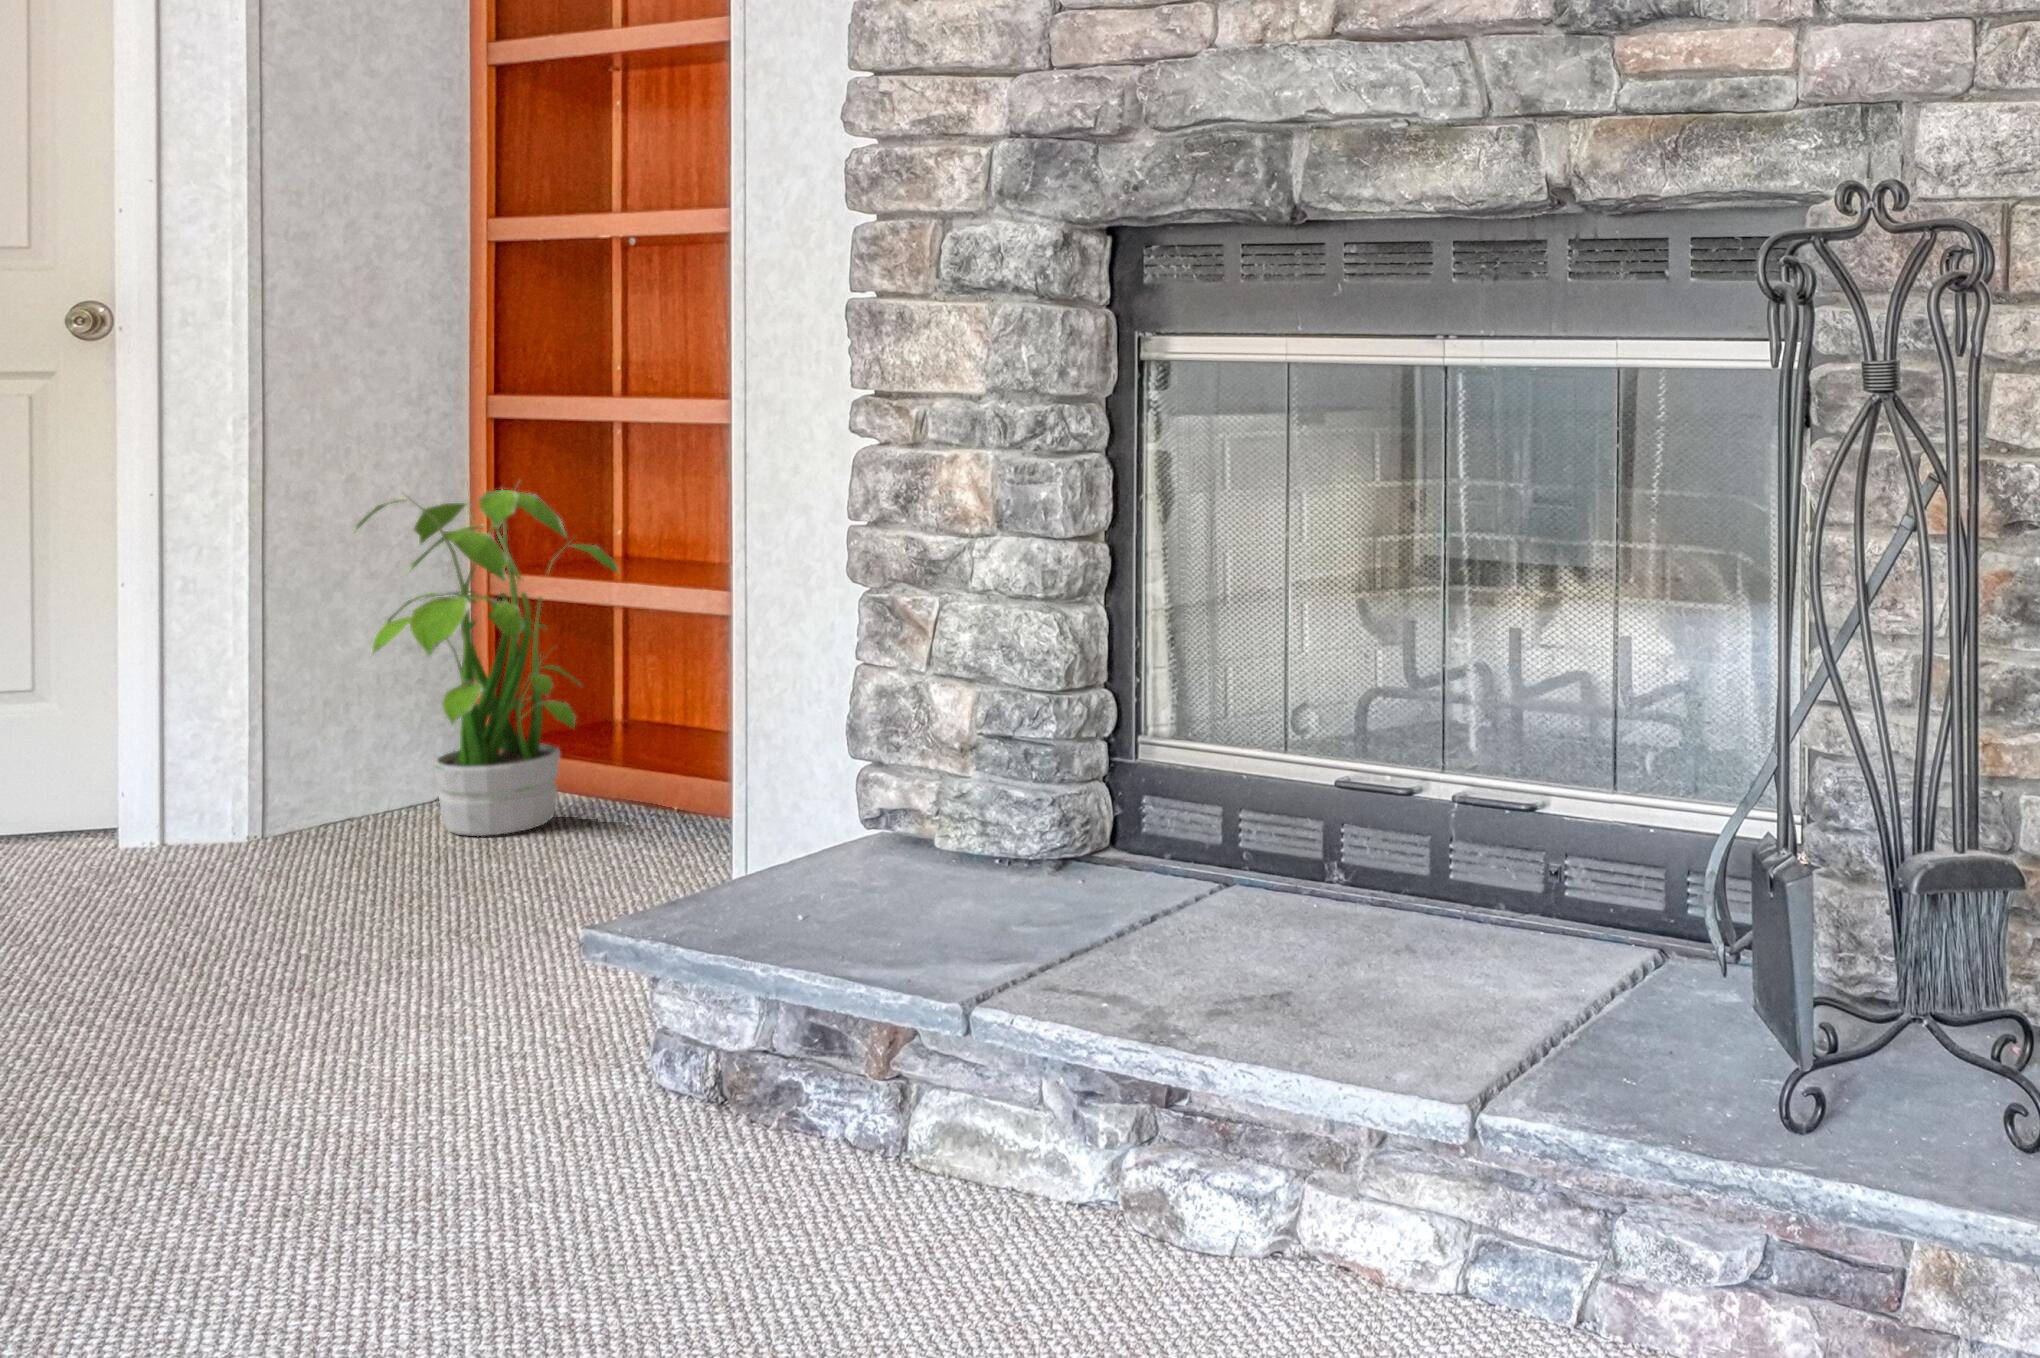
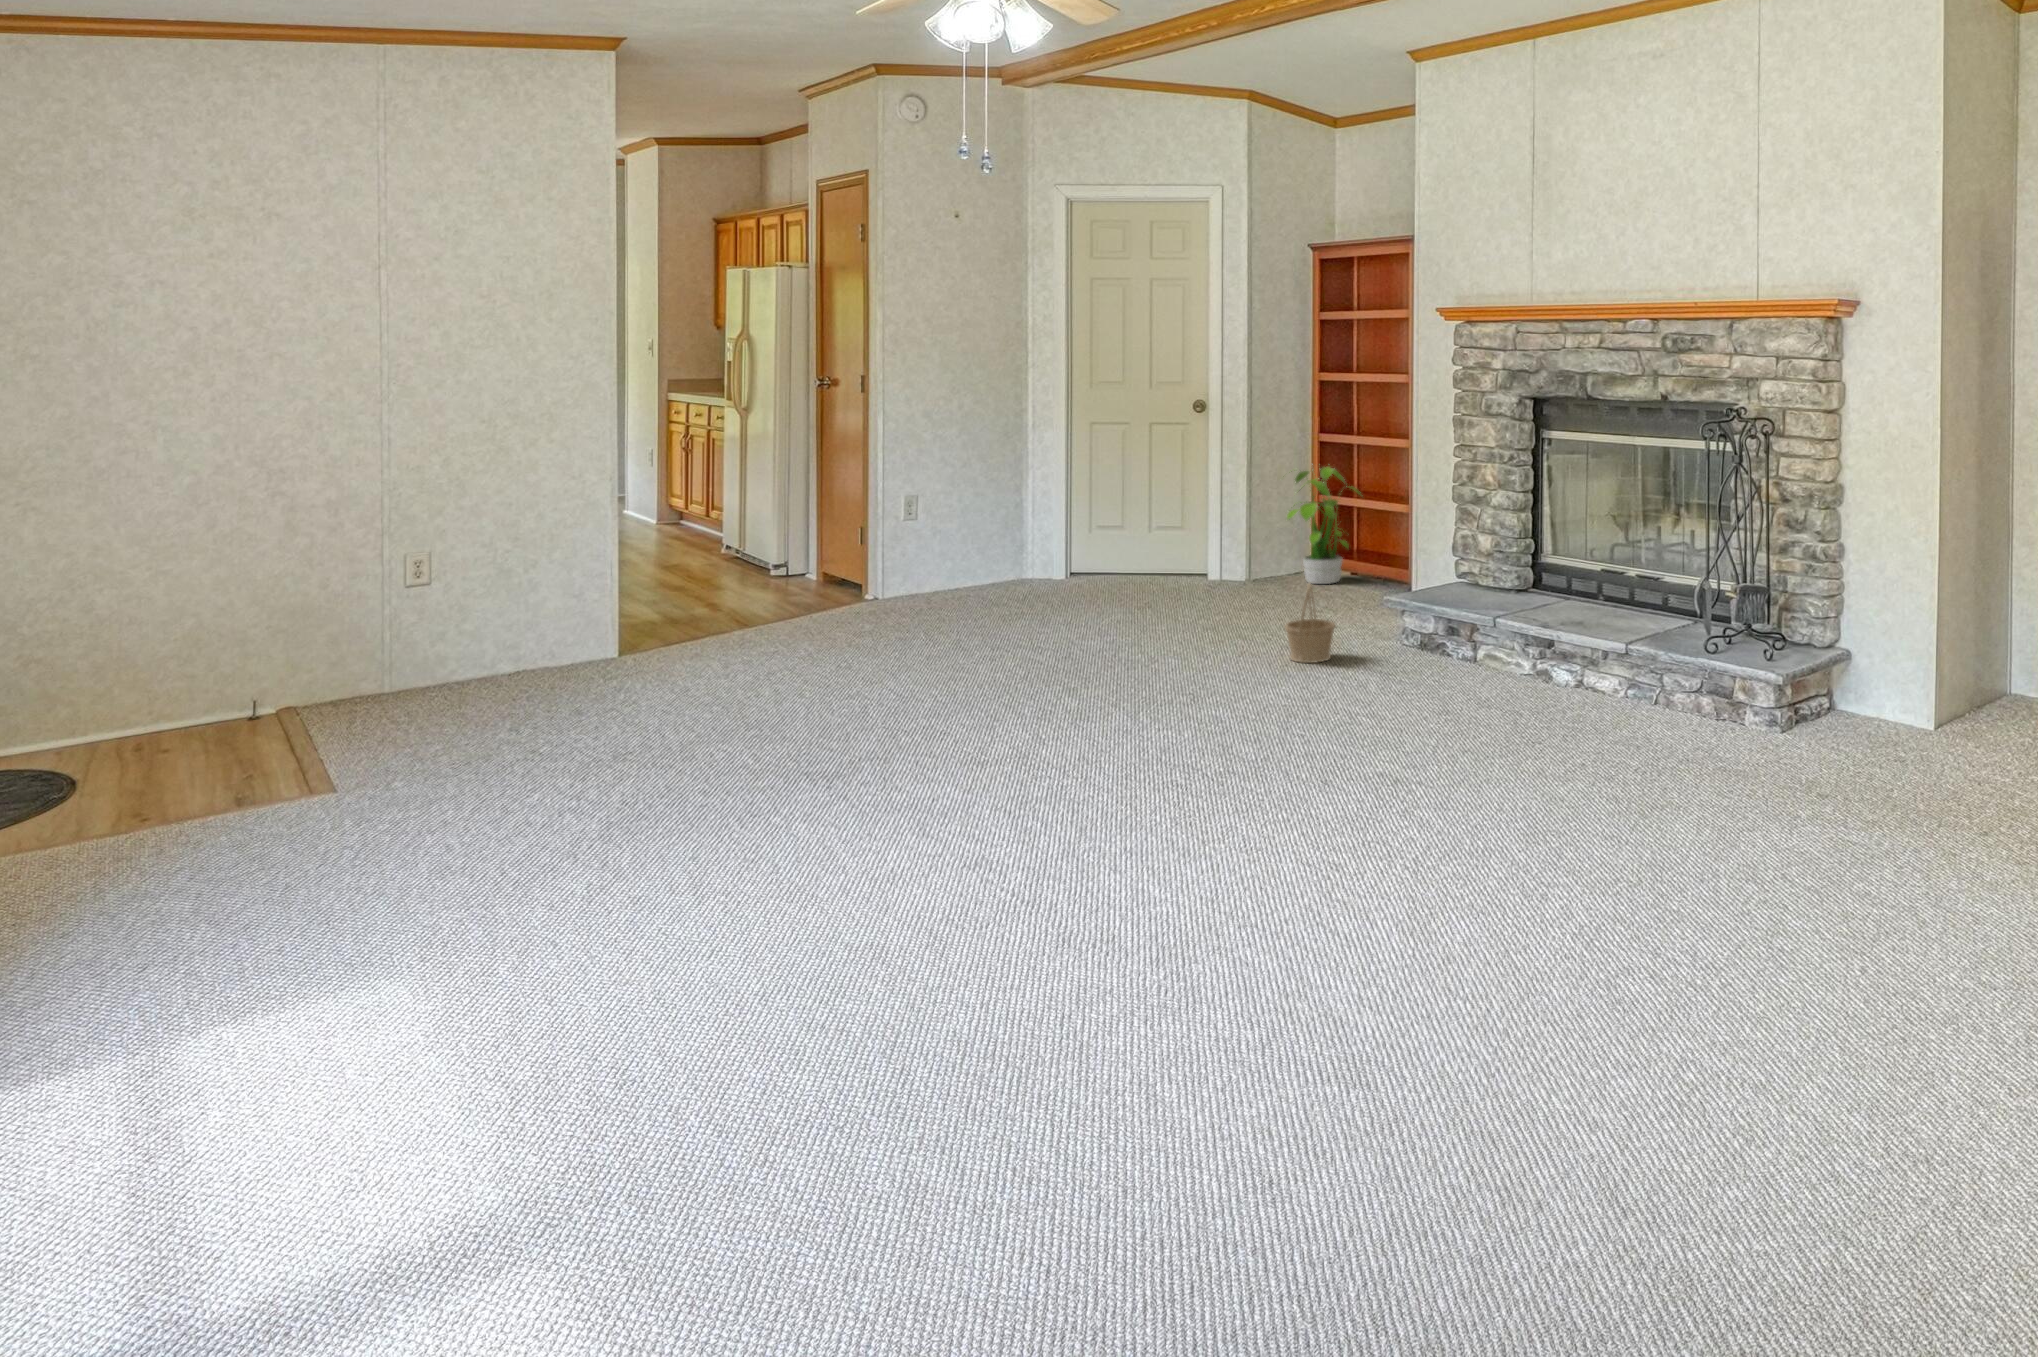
basket: none [149,909,369,1227] -> present [1285,583,1335,663]

